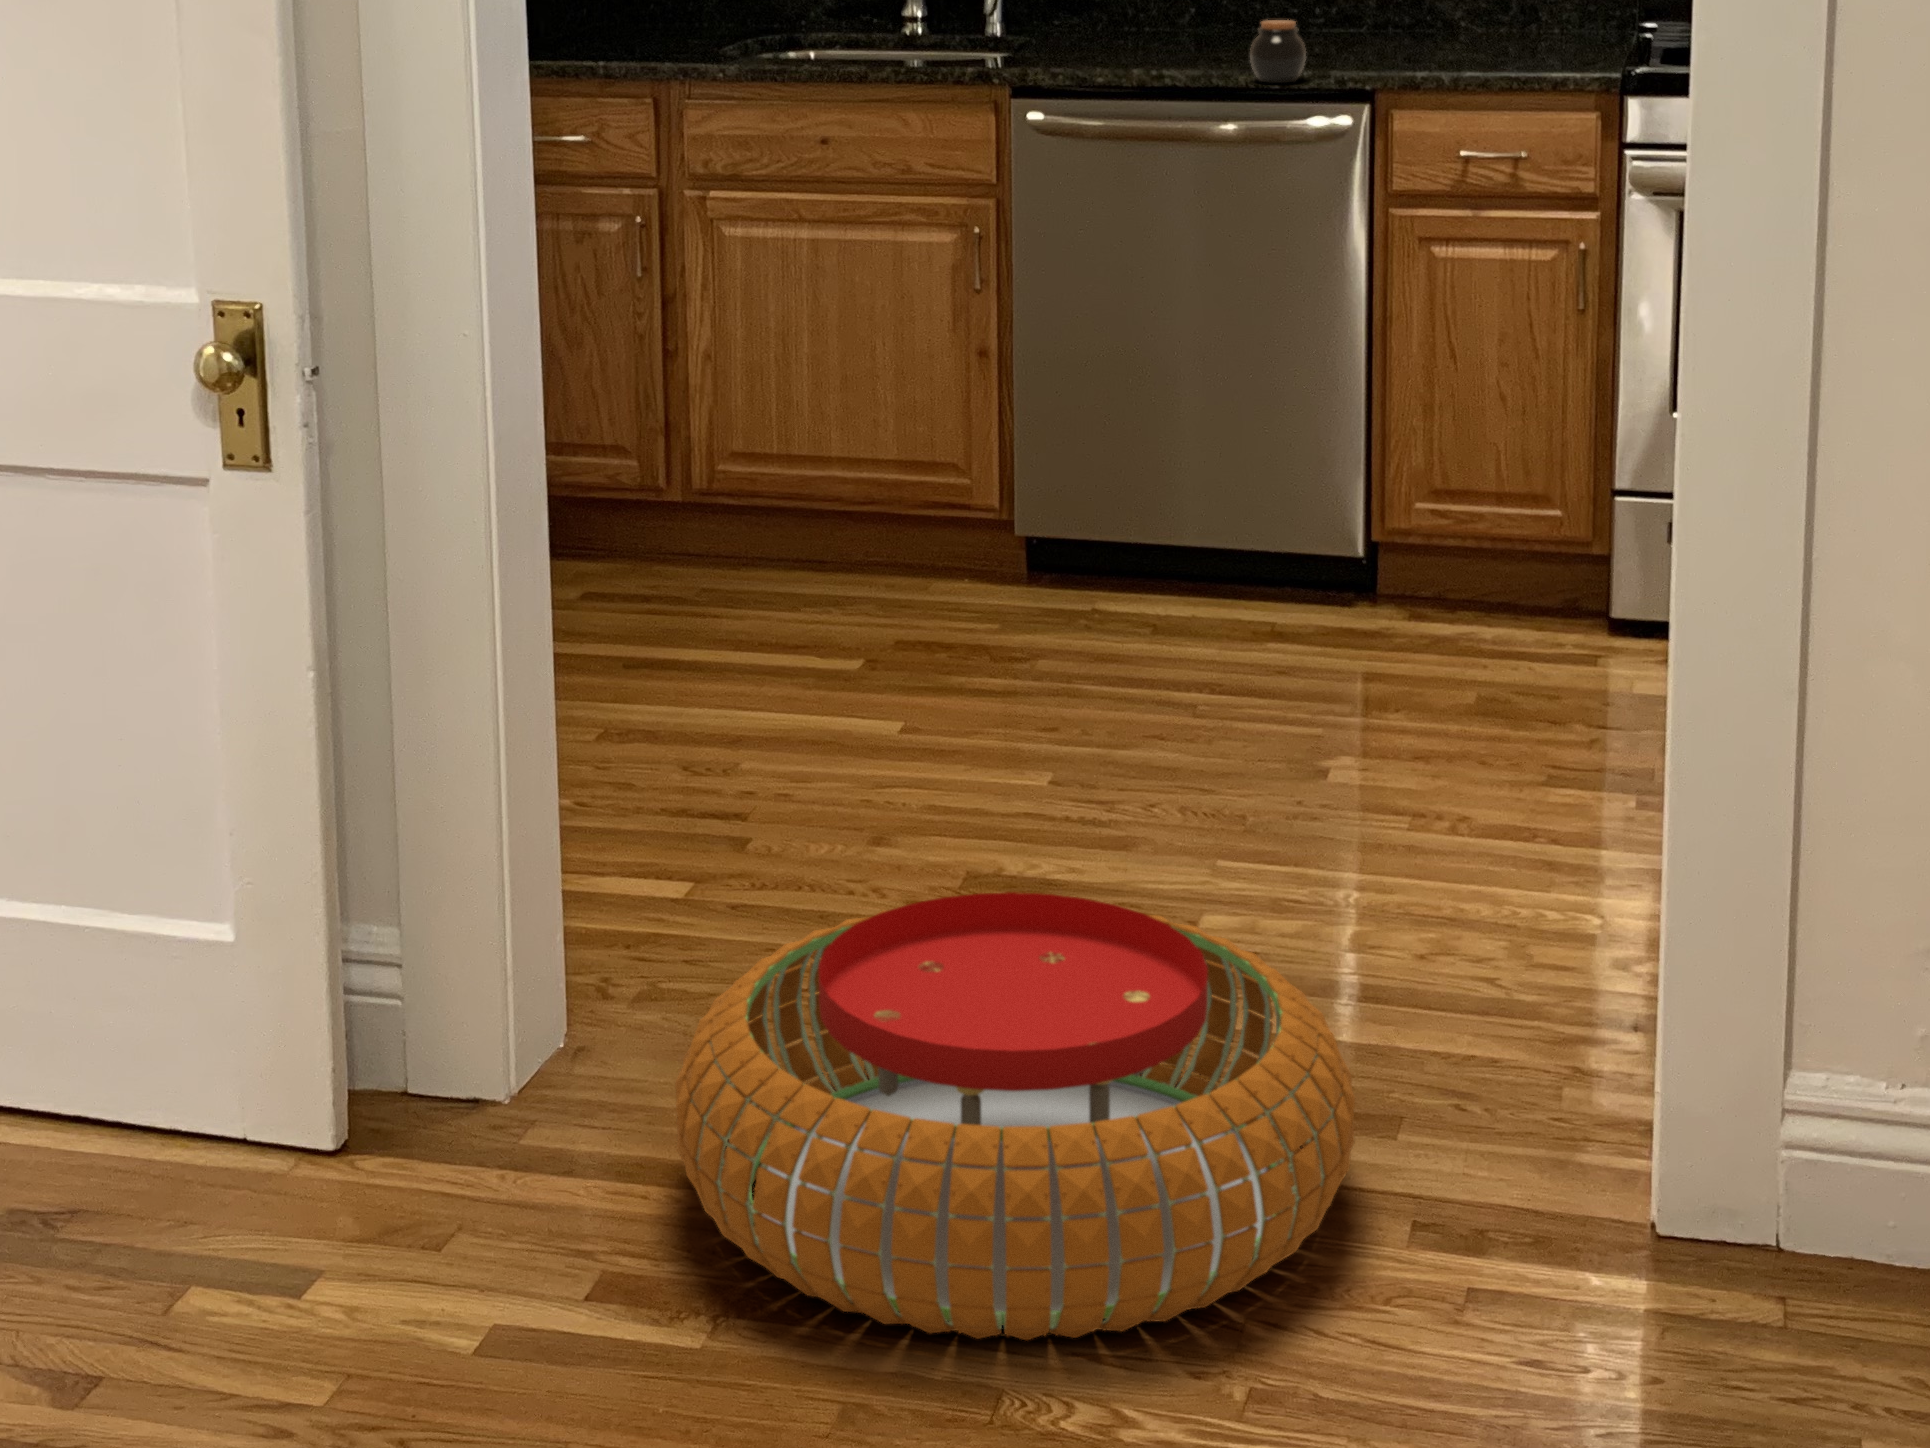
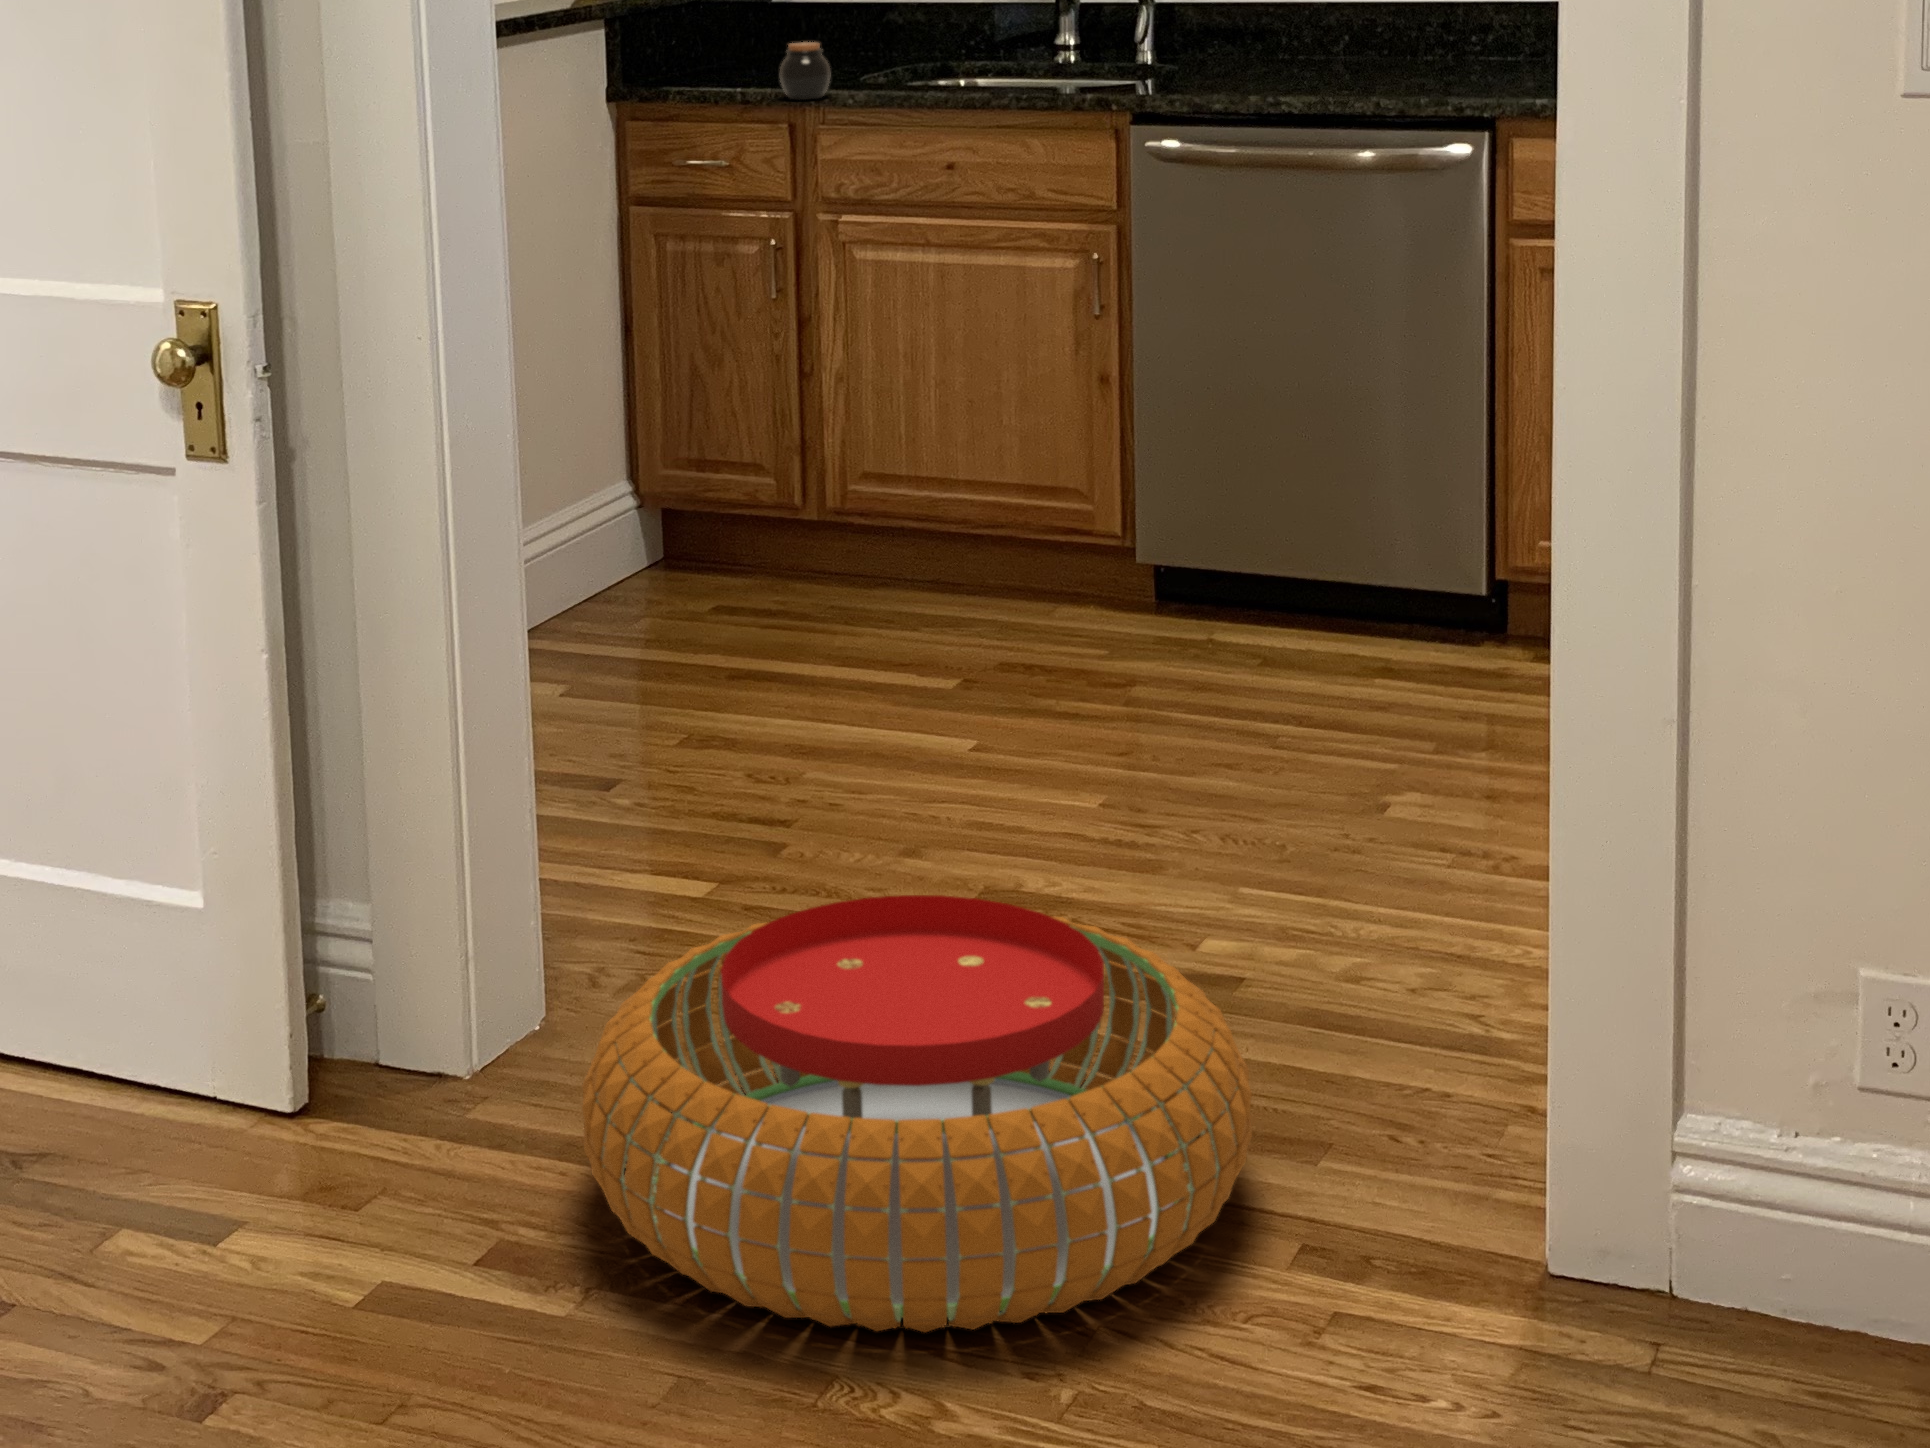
jar: present [1250,20,1306,83] -> present [780,42,830,100]

